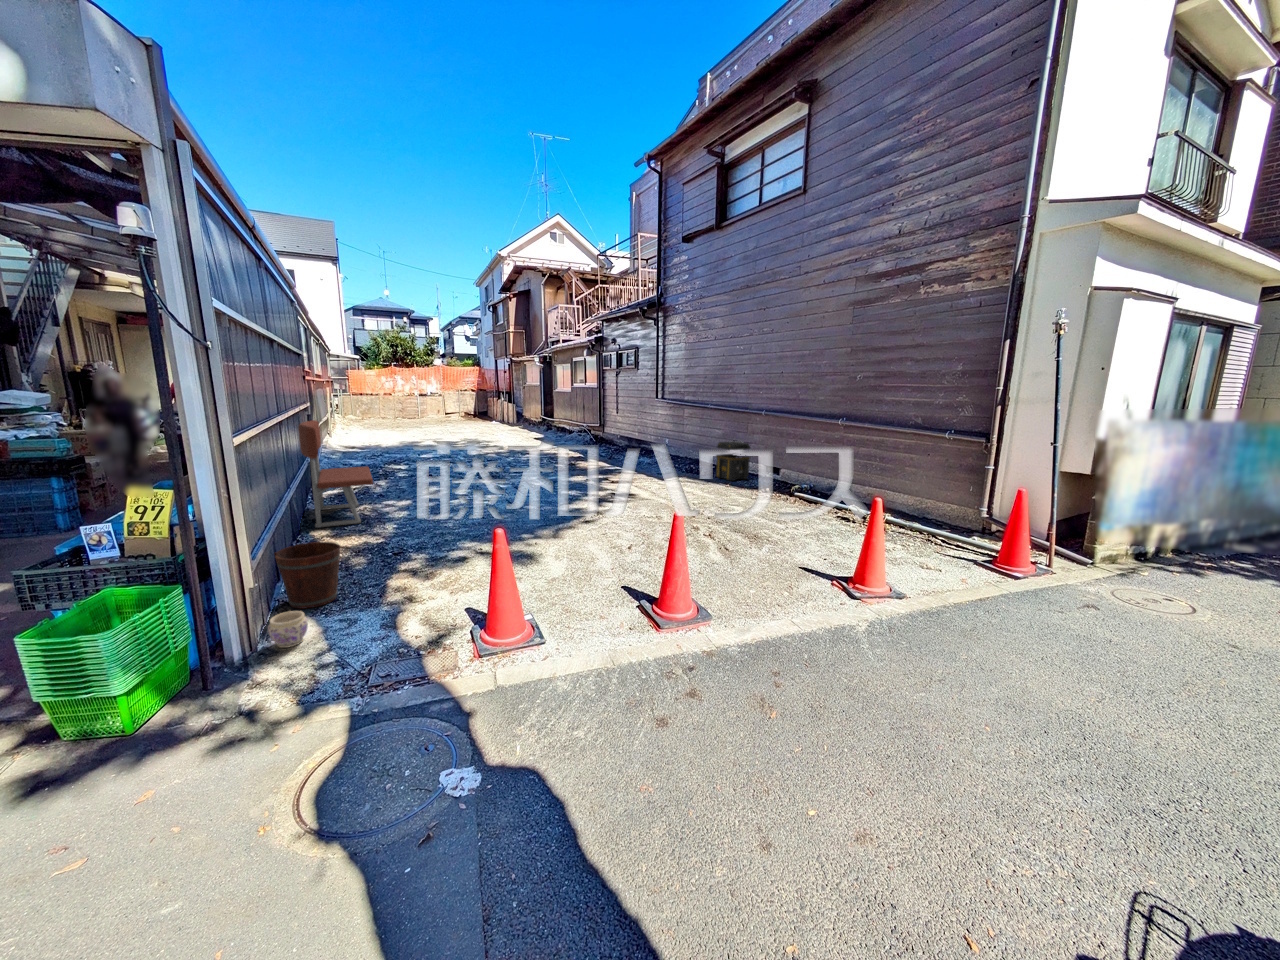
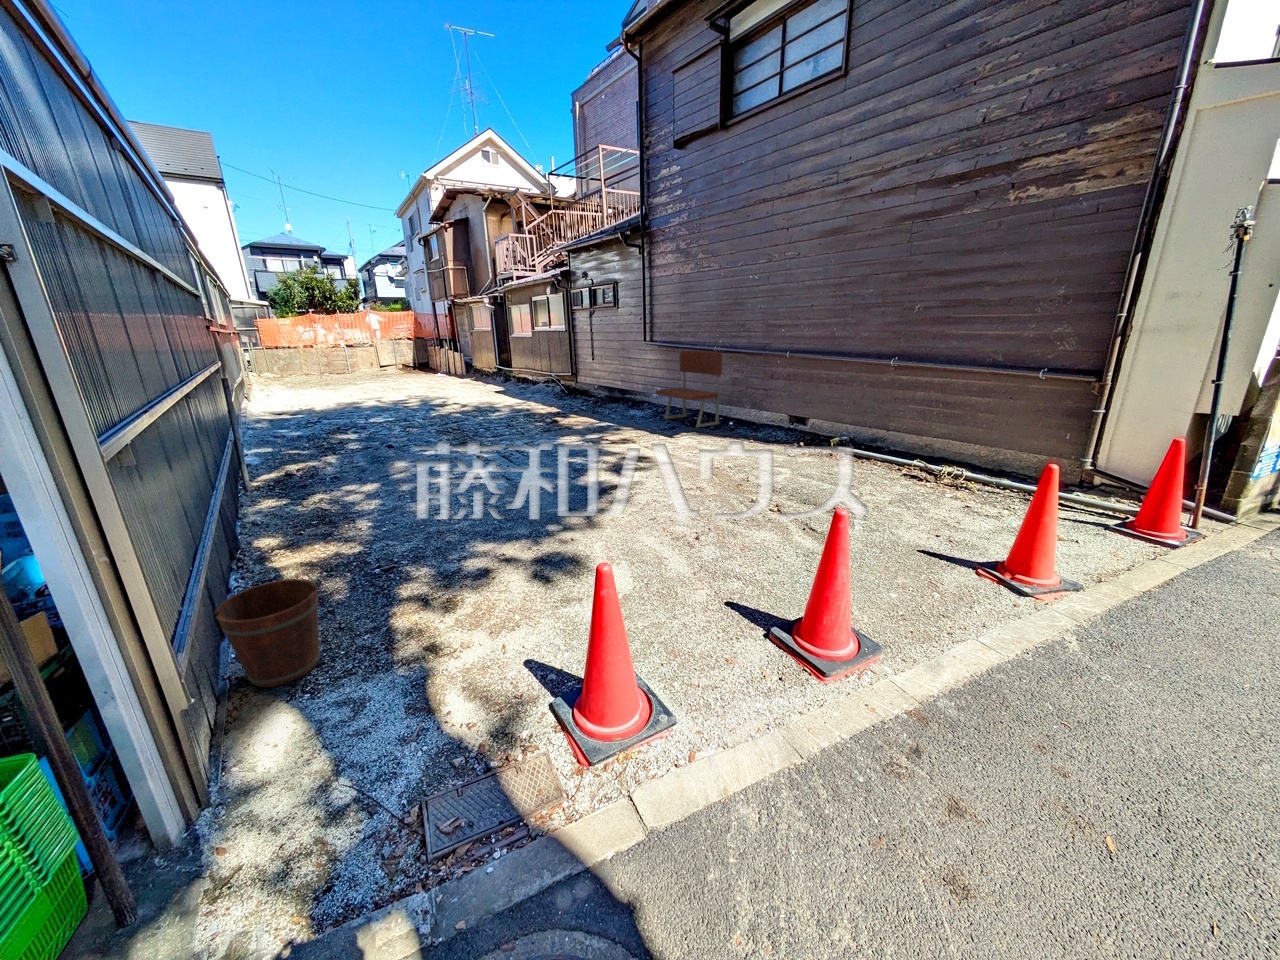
bench: present [298,420,373,528] -> present [656,351,722,427]
toolbox: present [716,441,751,481] -> none [729,389,769,435]
planter: present [268,611,308,648] -> none [226,711,292,777]

